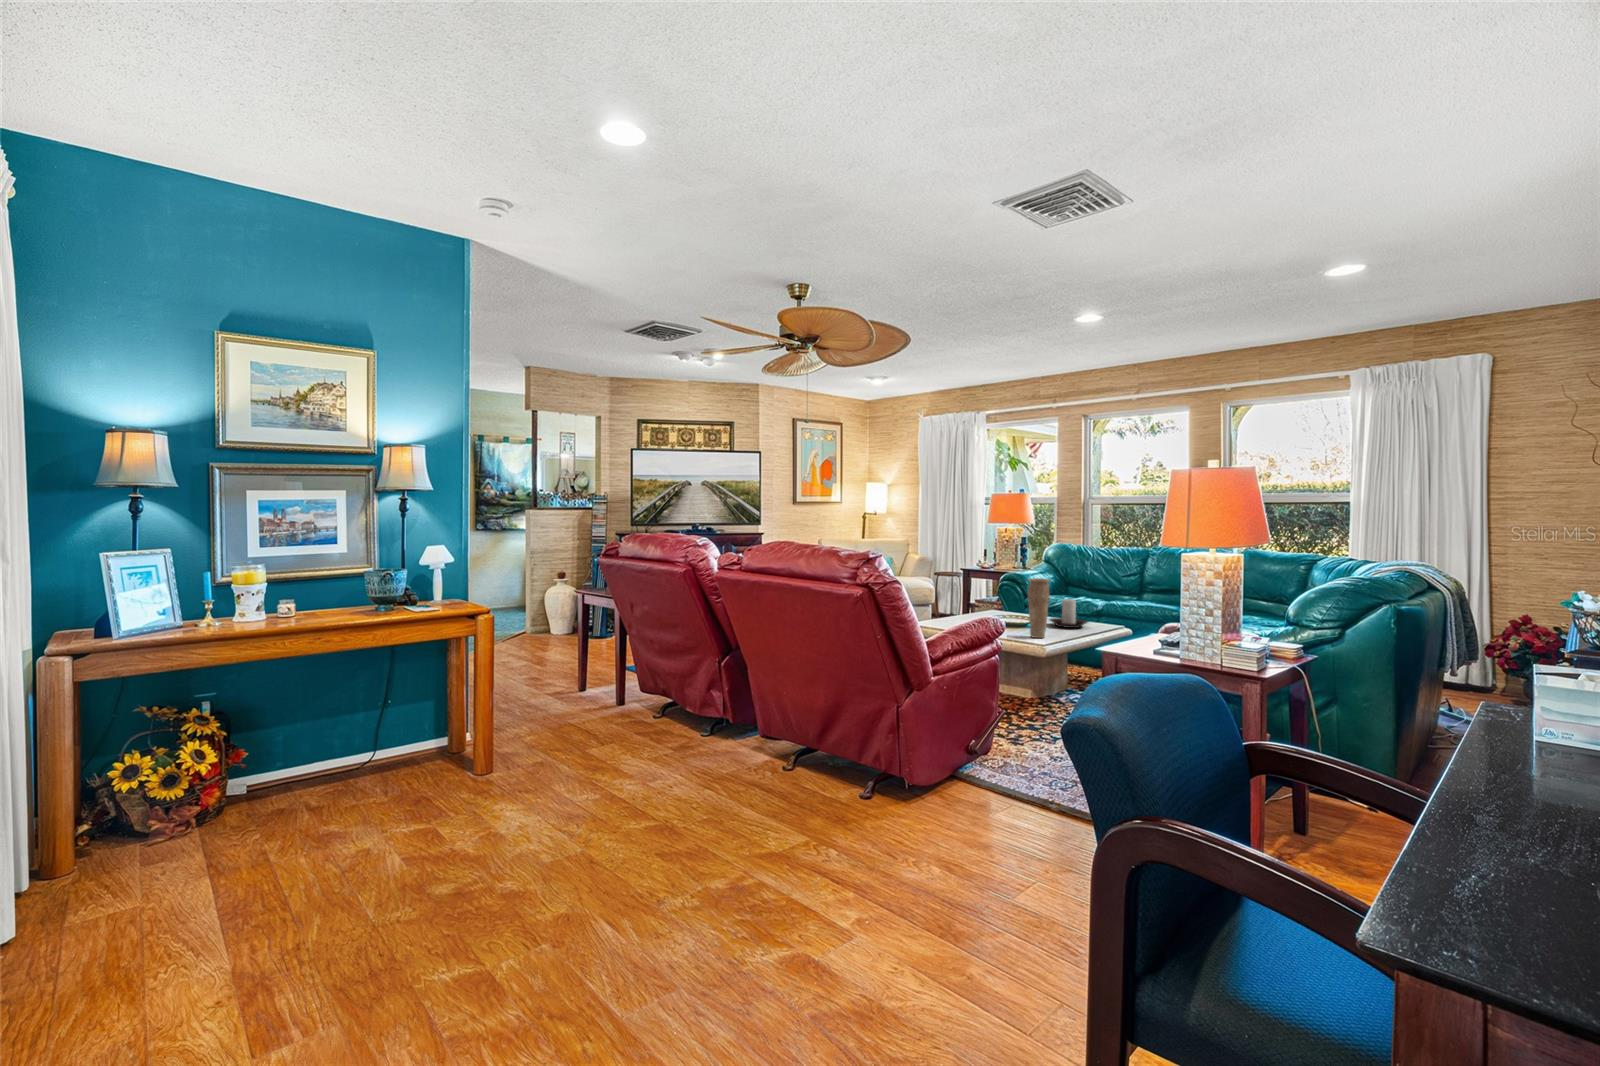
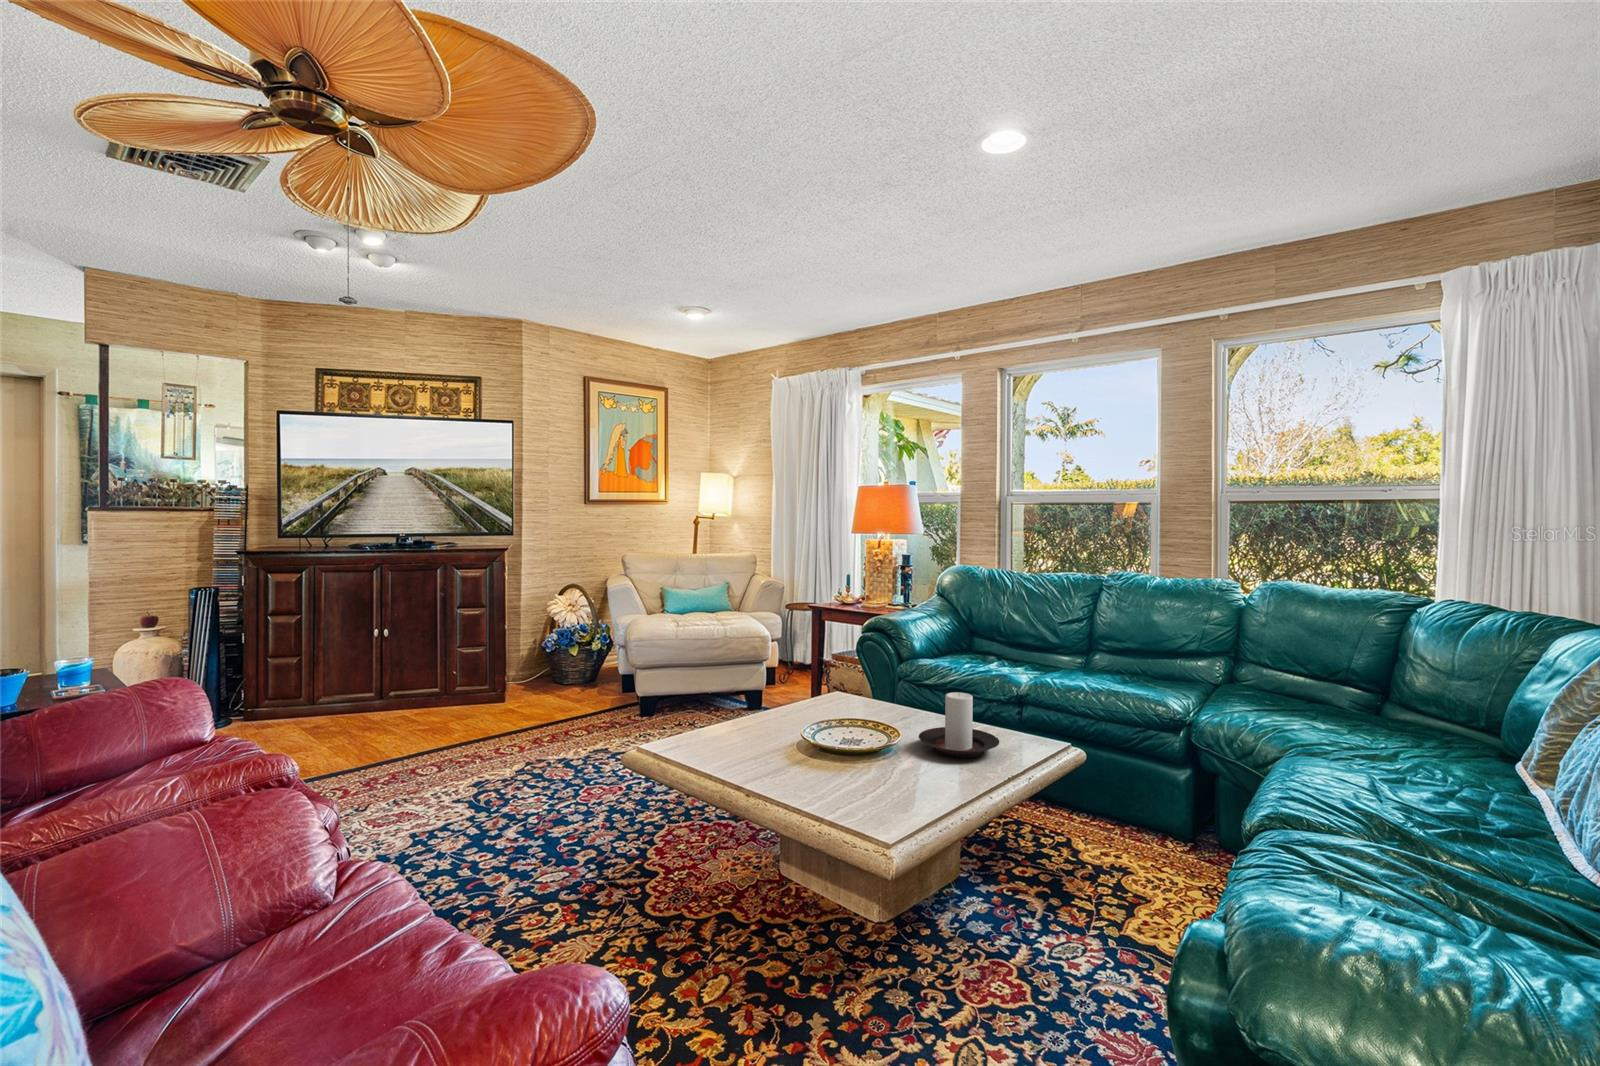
vase: present [1028,578,1050,638] -> none [856,665,908,810]

